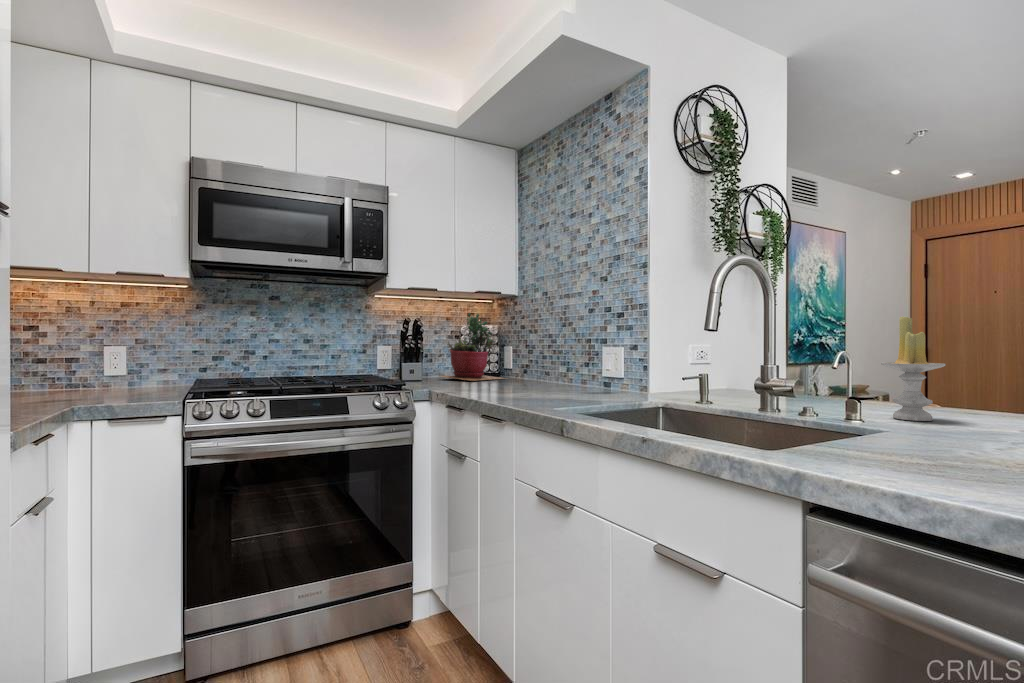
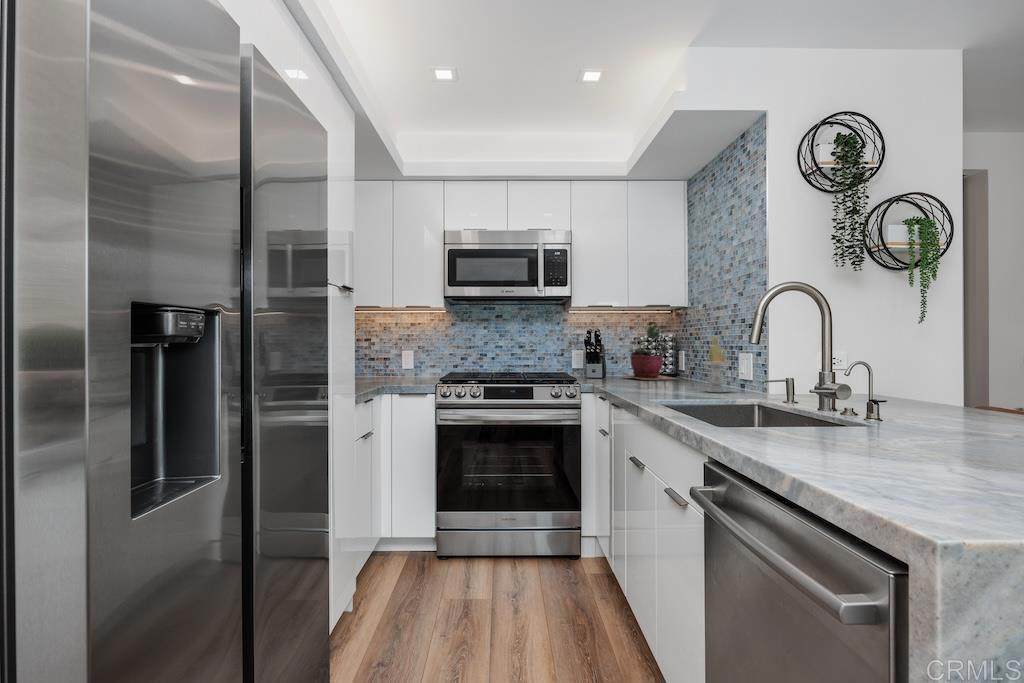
candle: present [881,317,946,421] -> present [702,336,732,392]

